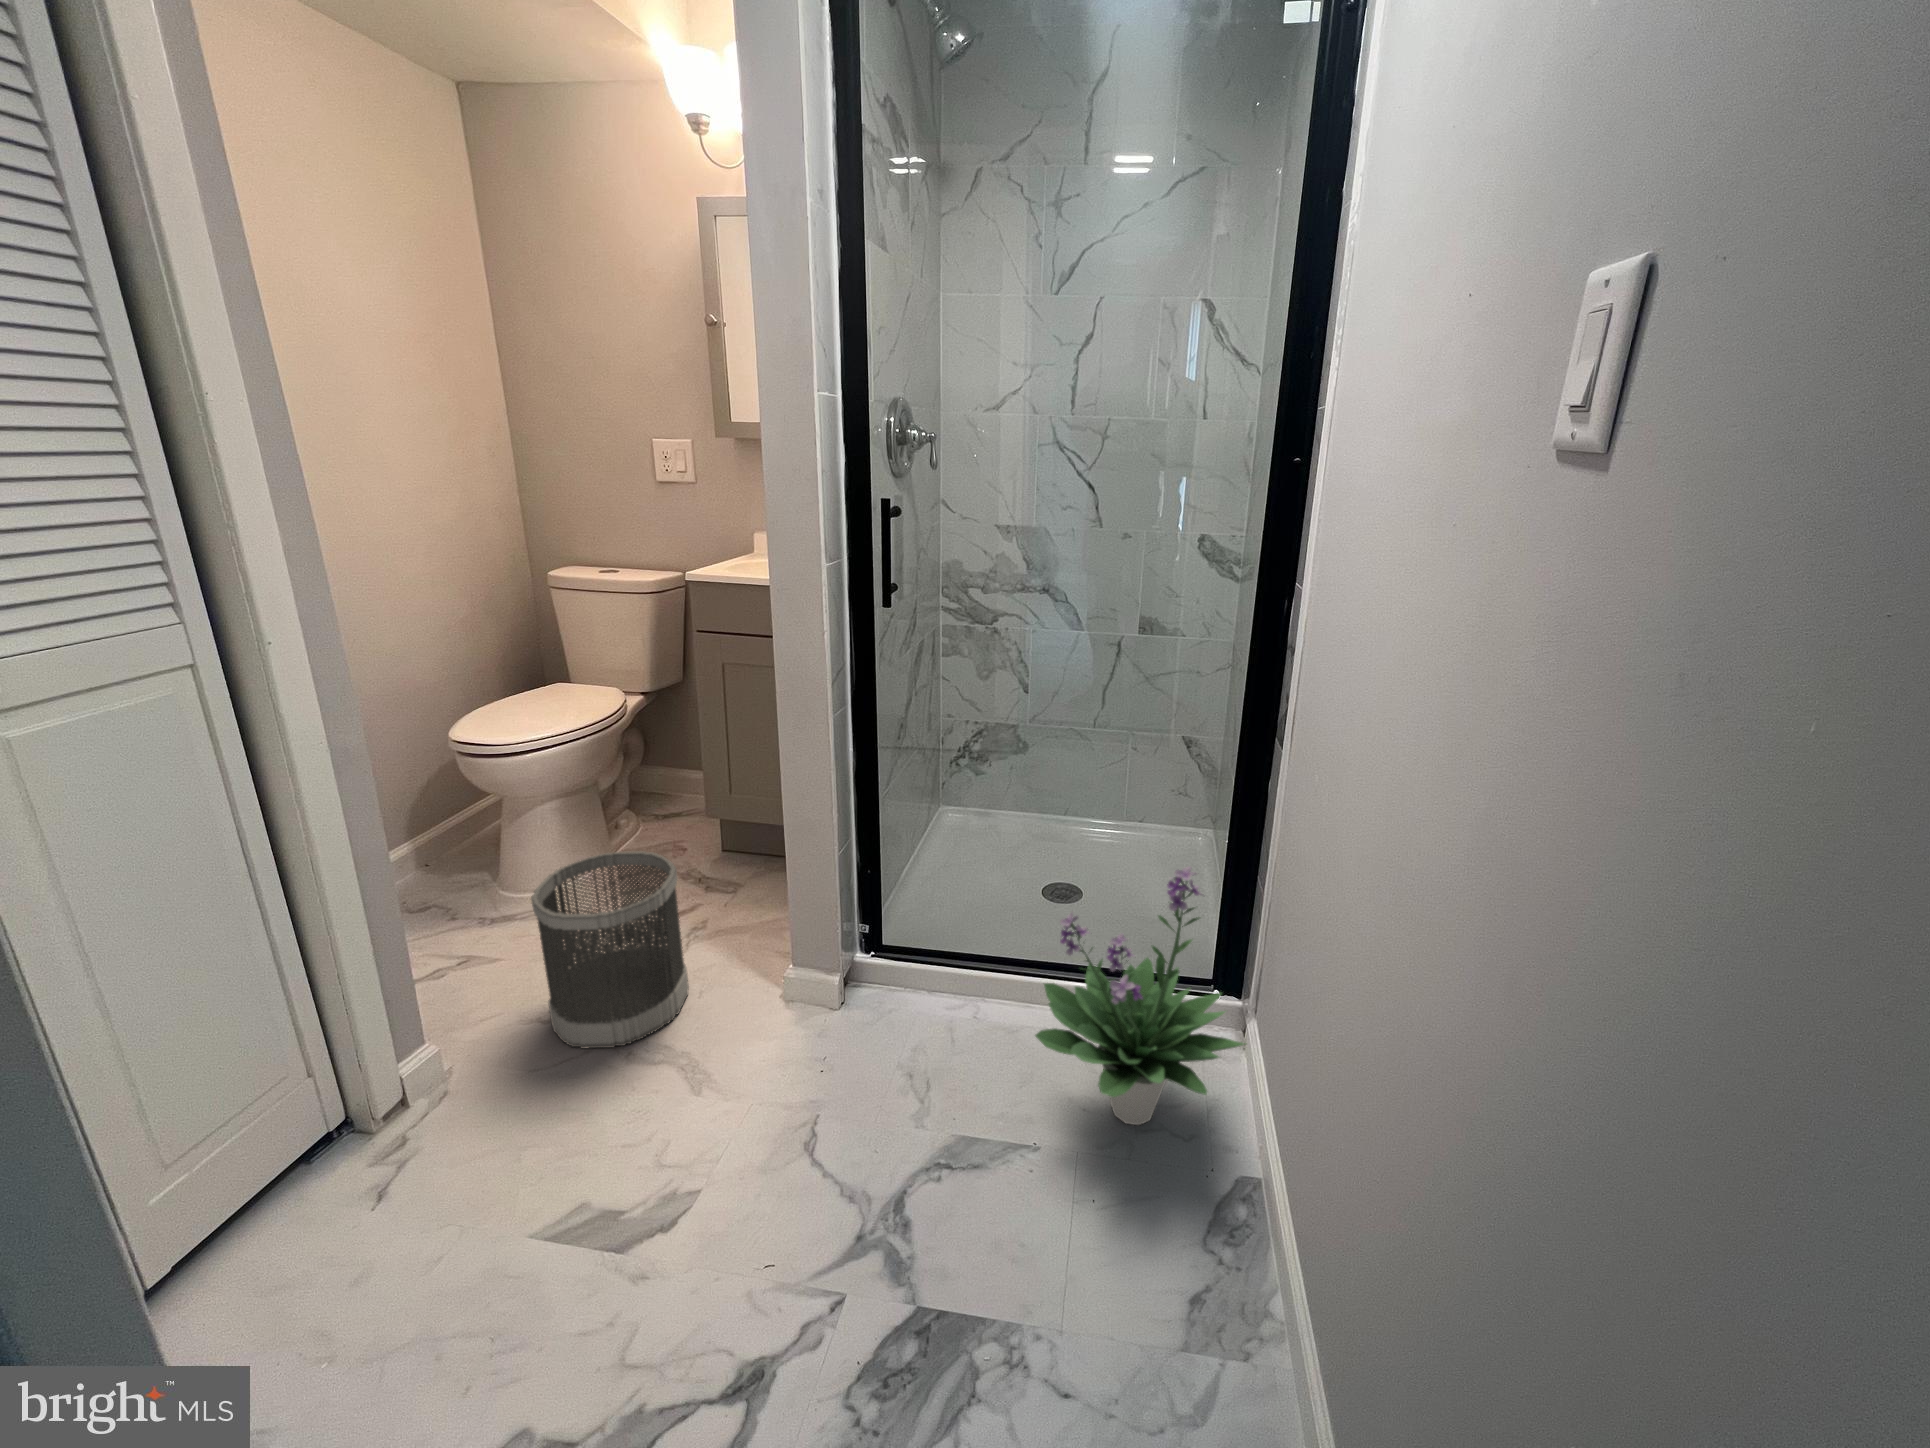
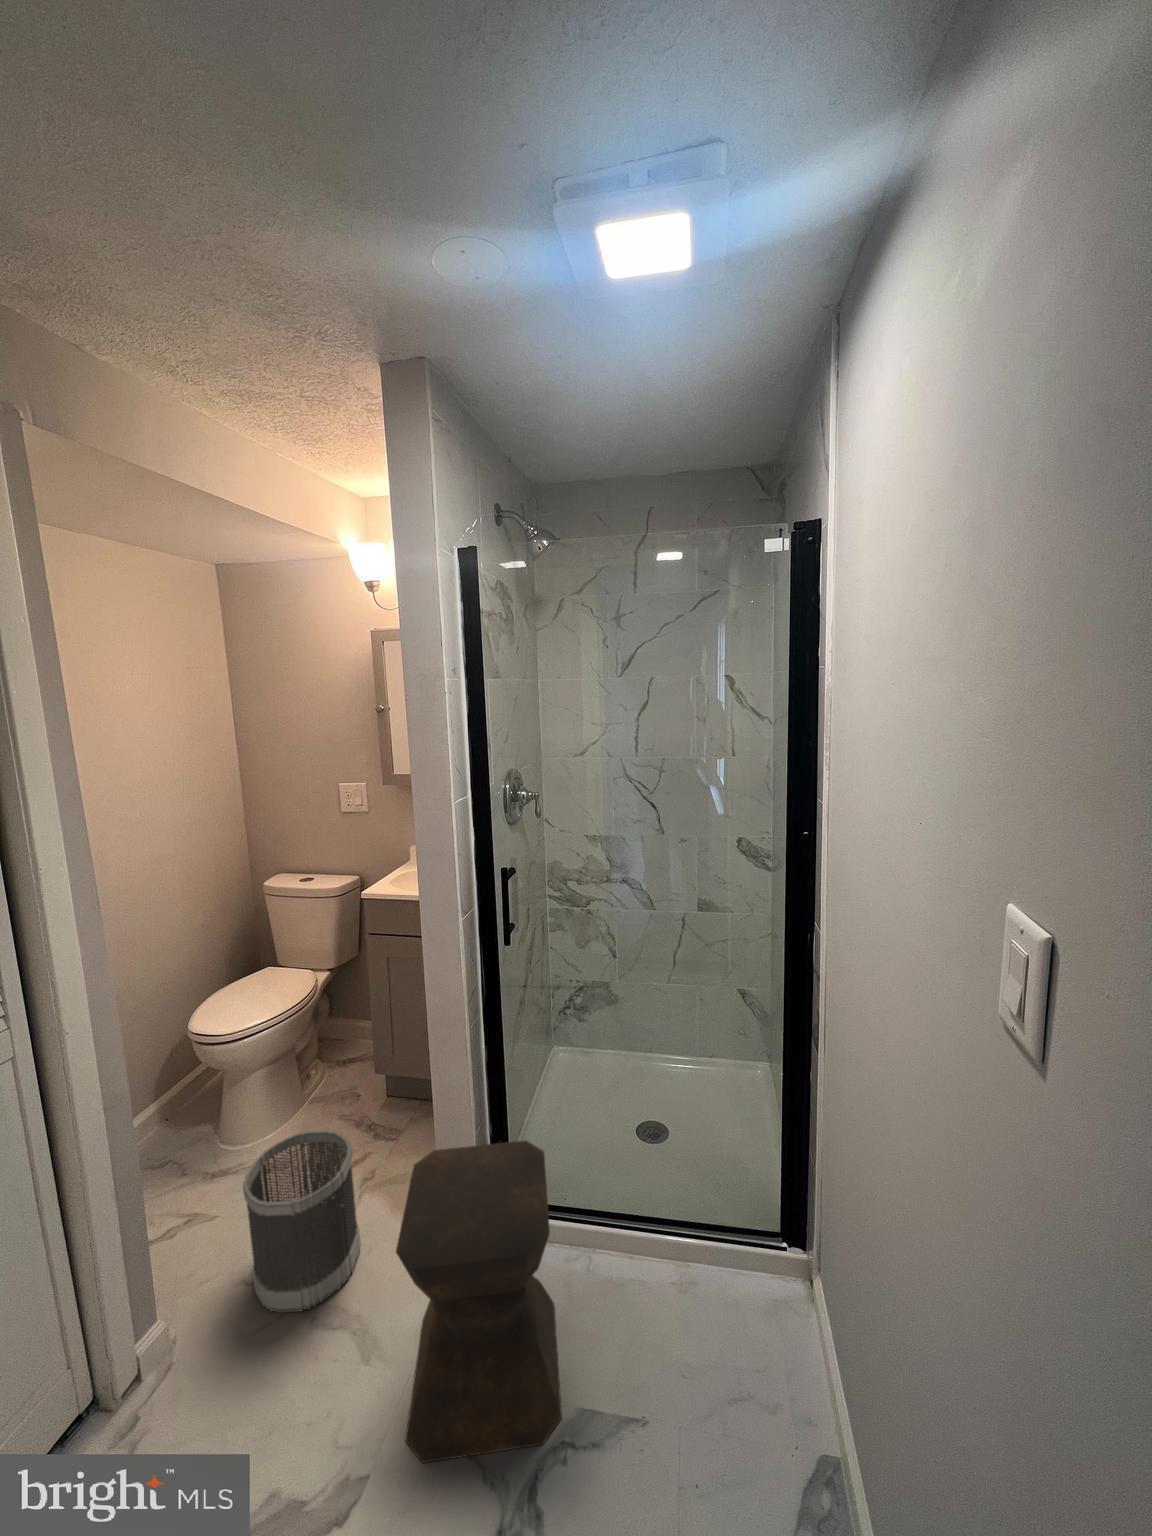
stool: none [732,847,937,1181] -> present [396,1141,562,1463]
potted plant: present [1035,866,1244,1125] -> none [637,1166,815,1394]

